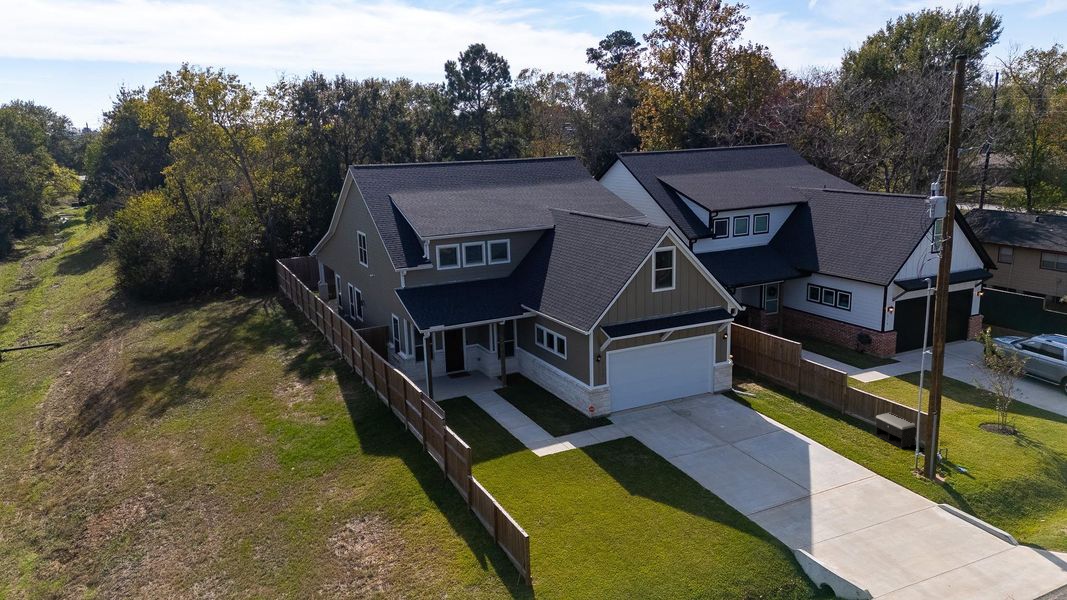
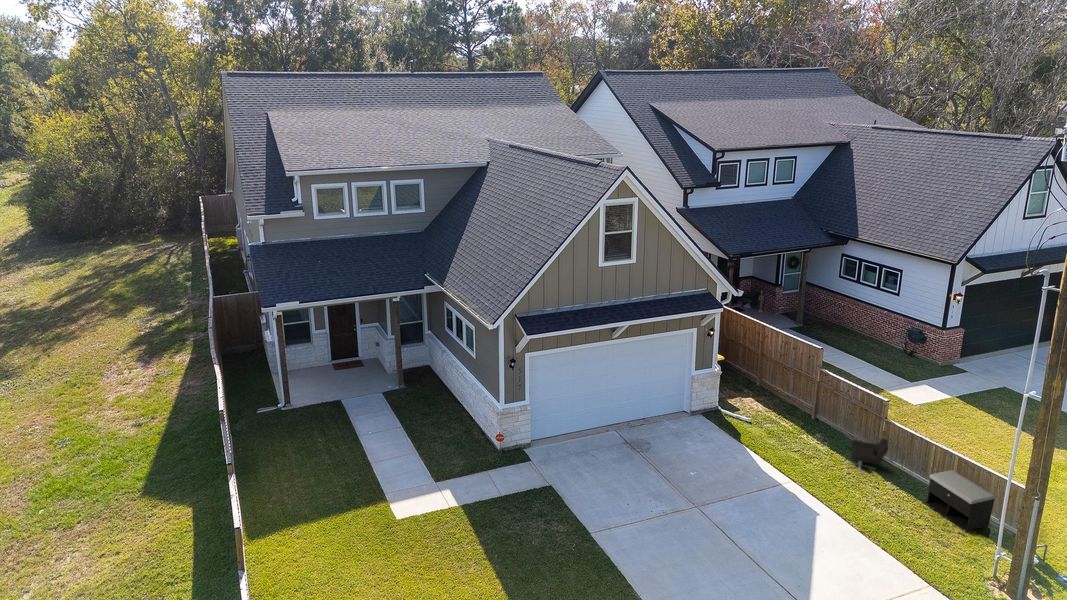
lounge chair: none [820,399,849,422] -> present [851,439,888,472]

